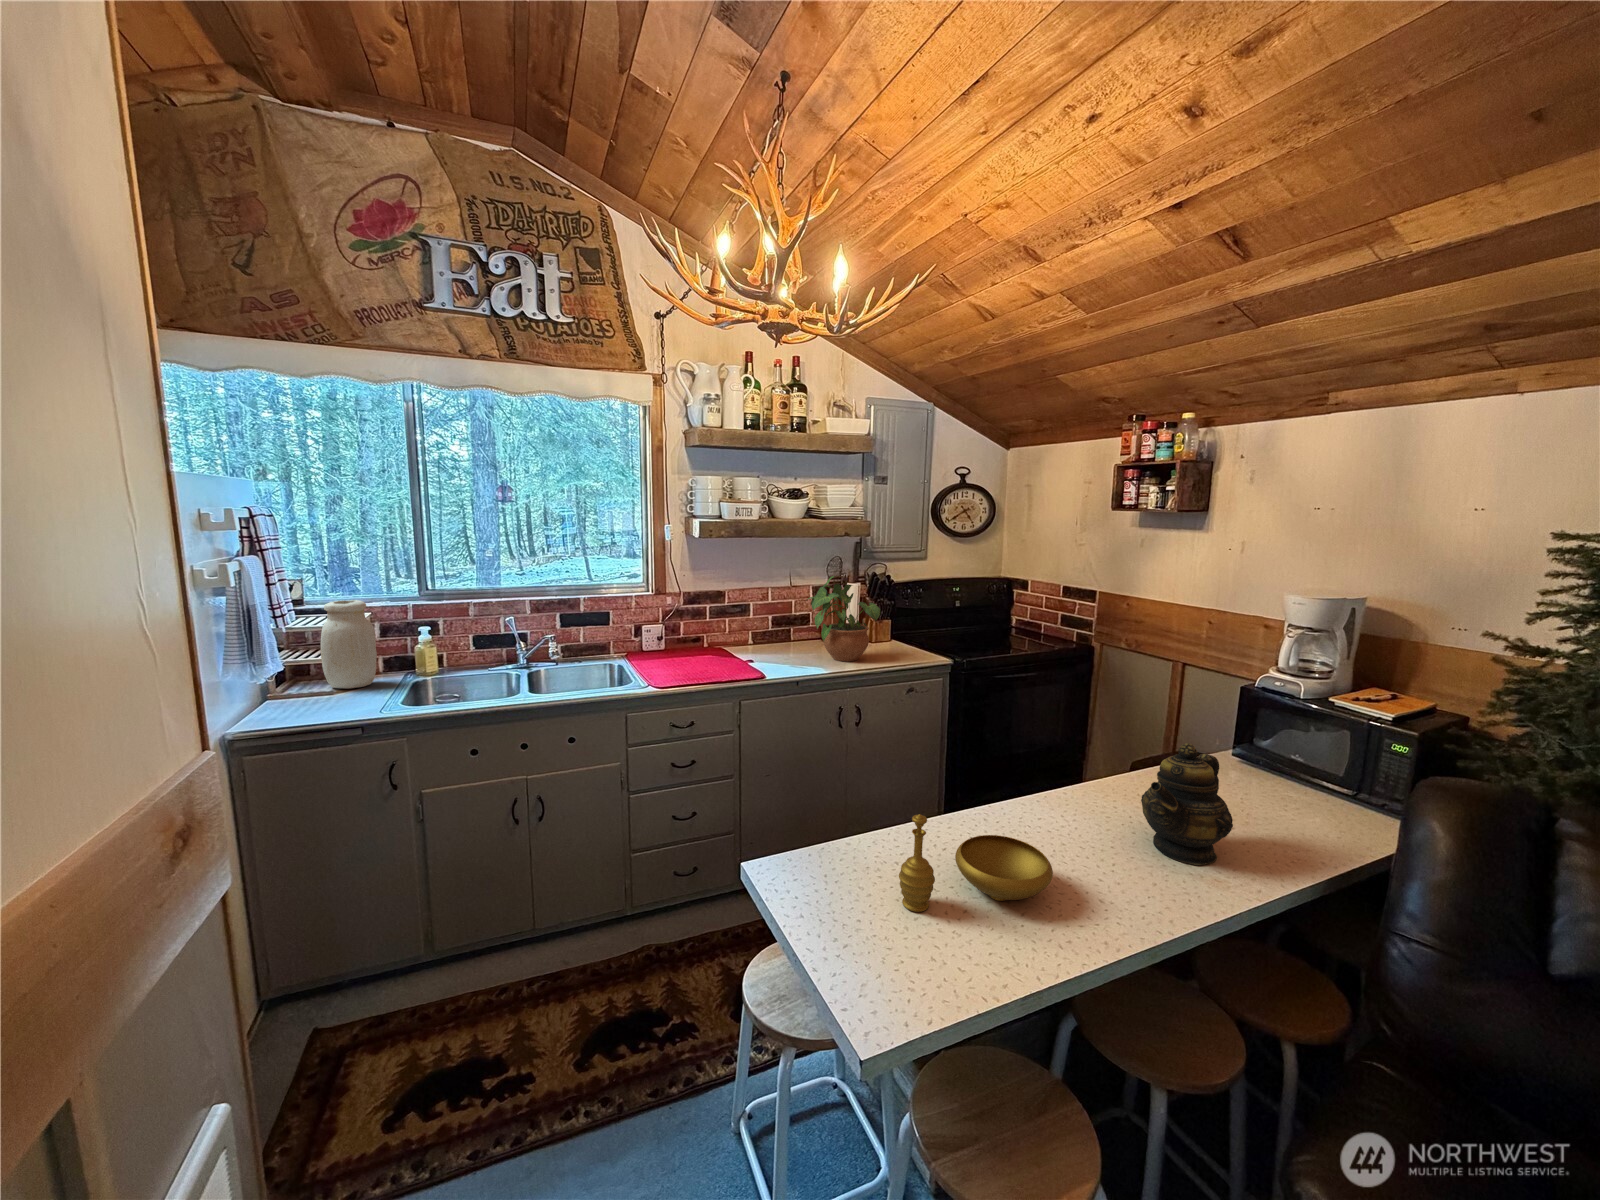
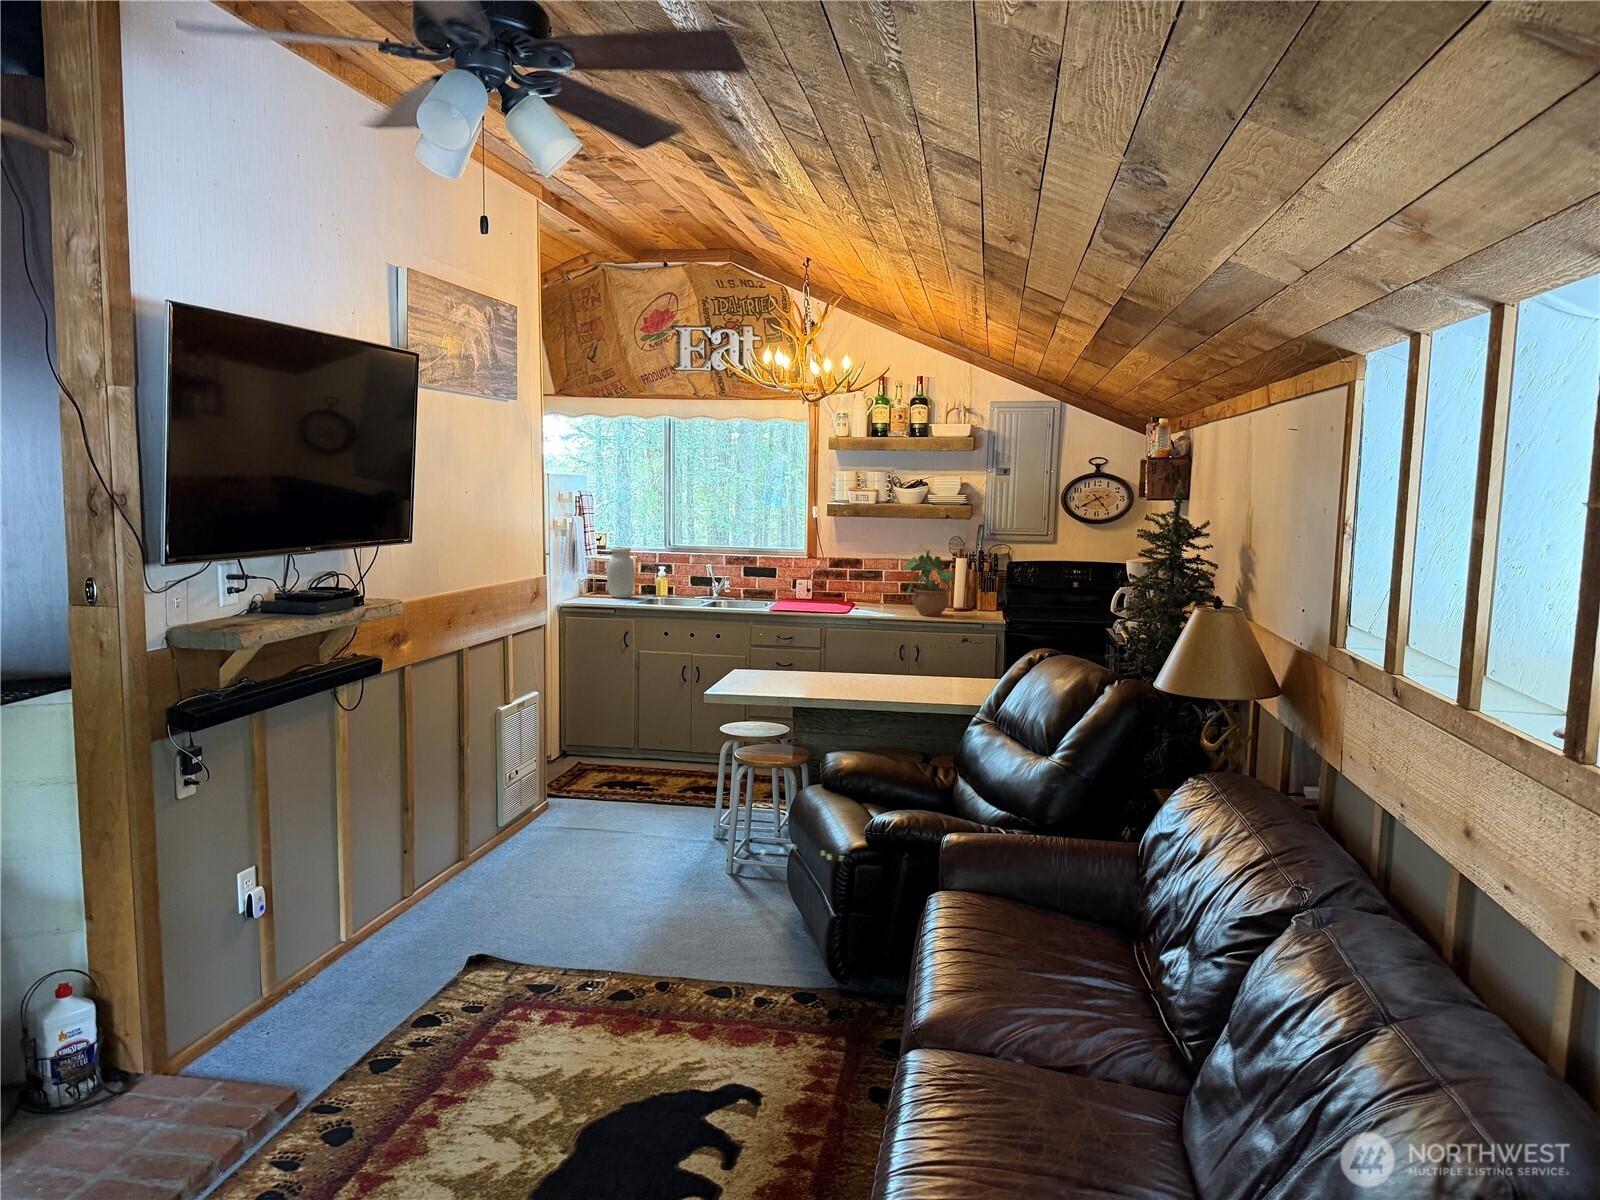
teapot: present [1141,743,1233,865] -> none [902,632,970,696]
decorative bowl: present [899,814,1053,912] -> none [761,637,838,686]

